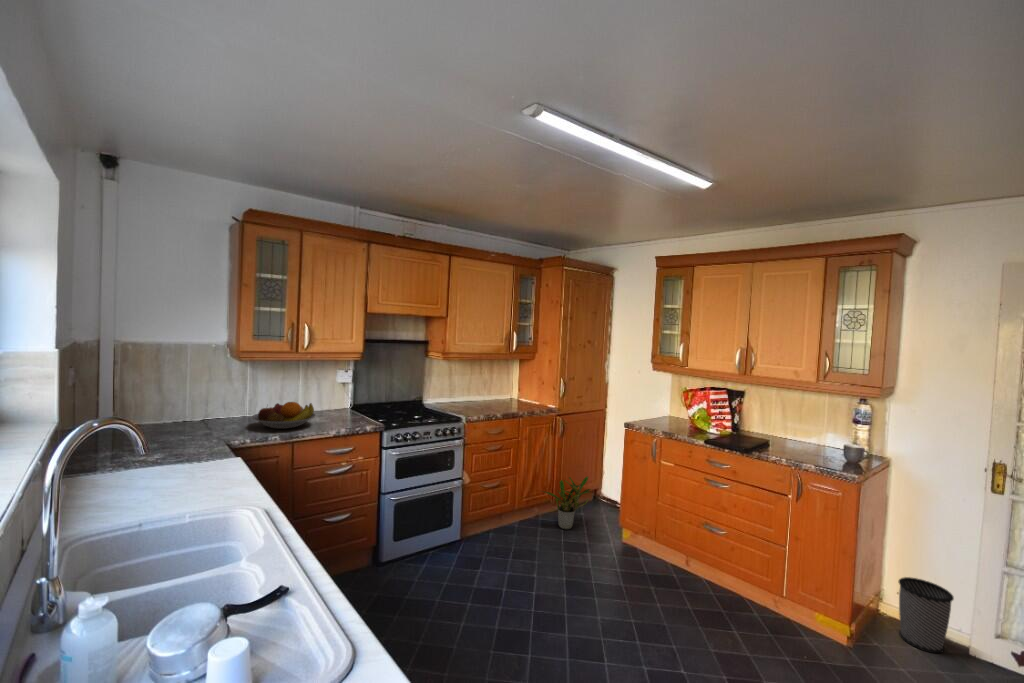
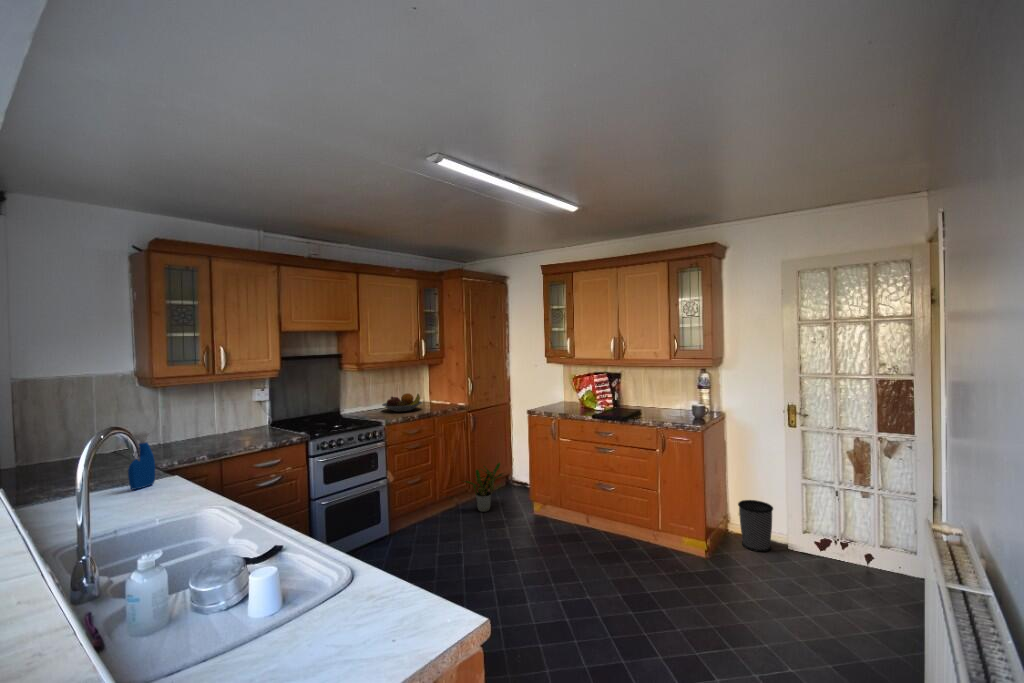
fruit bowl: present [252,402,316,429] -> present [382,393,422,412]
spray bottle: none [191,410,219,470] -> present [128,432,155,490]

